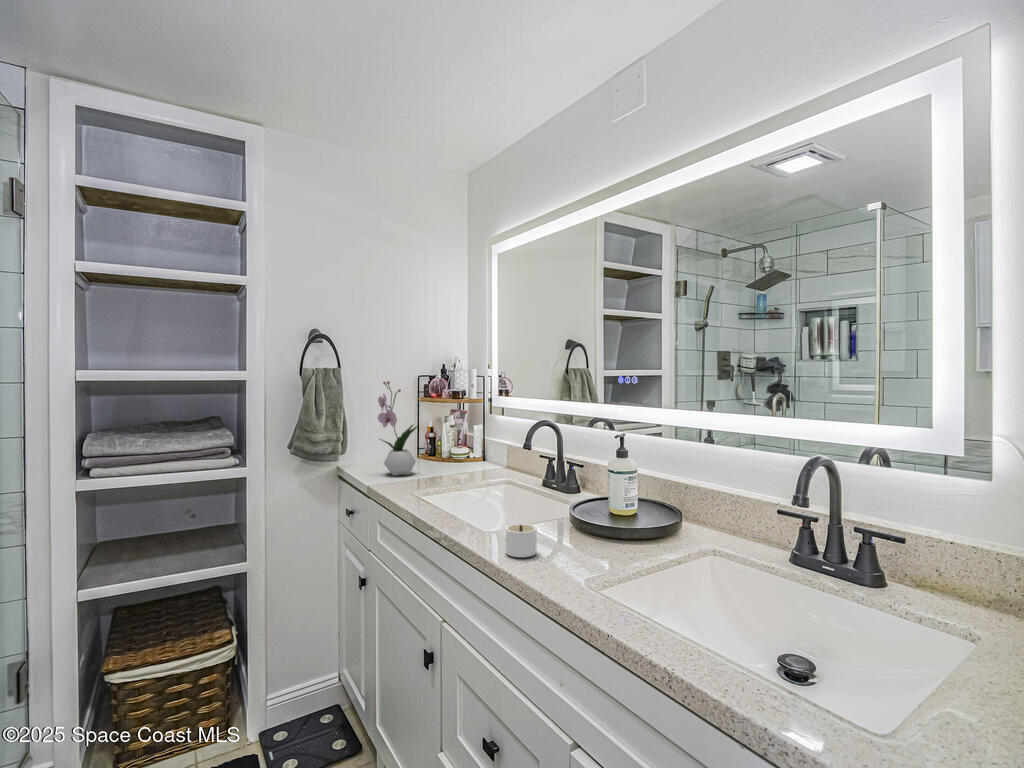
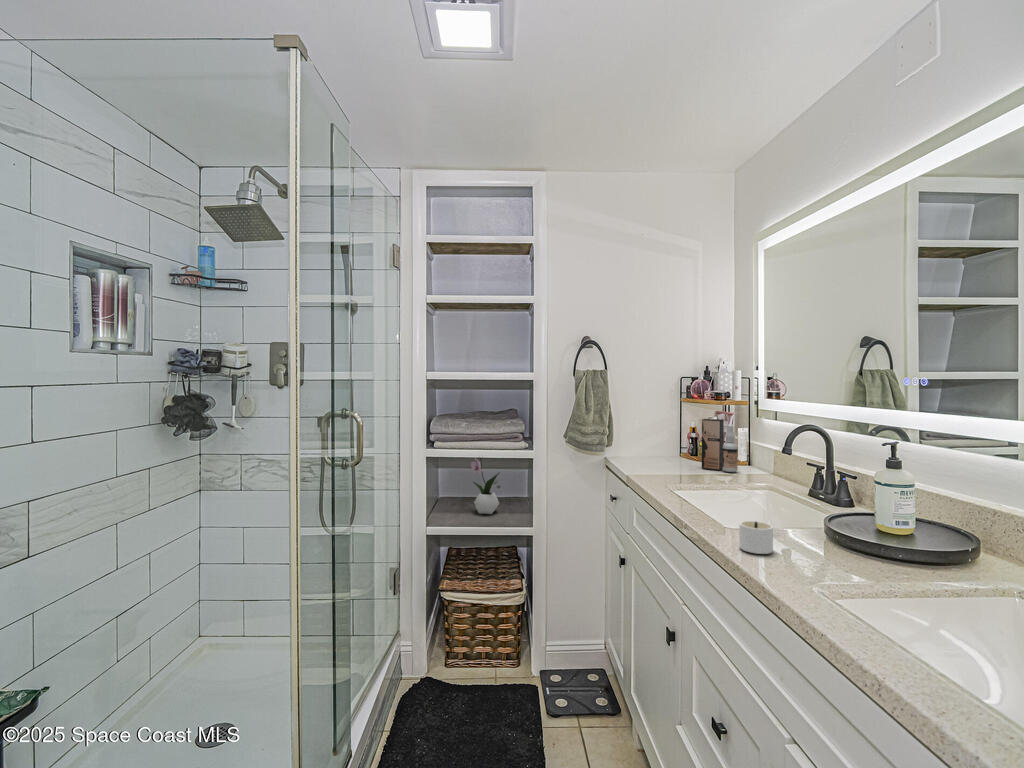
flower arrangement: present [378,381,417,475] -> present [471,458,500,514]
spray bottle: none [442,418,476,471] -> present [702,419,738,472]

